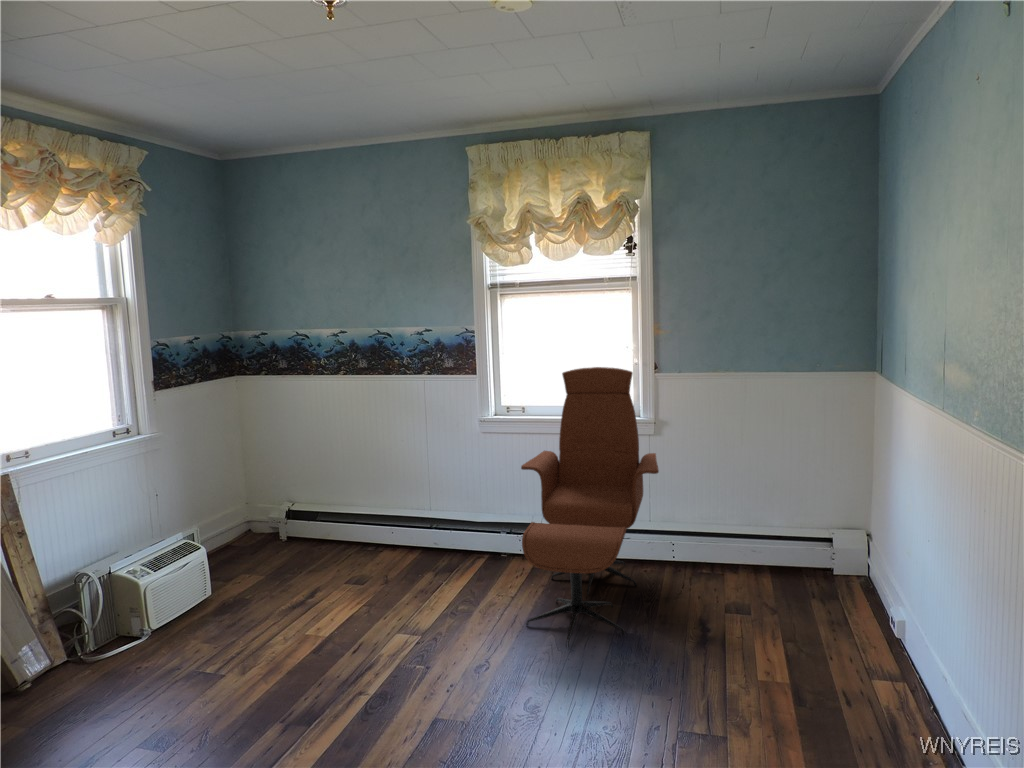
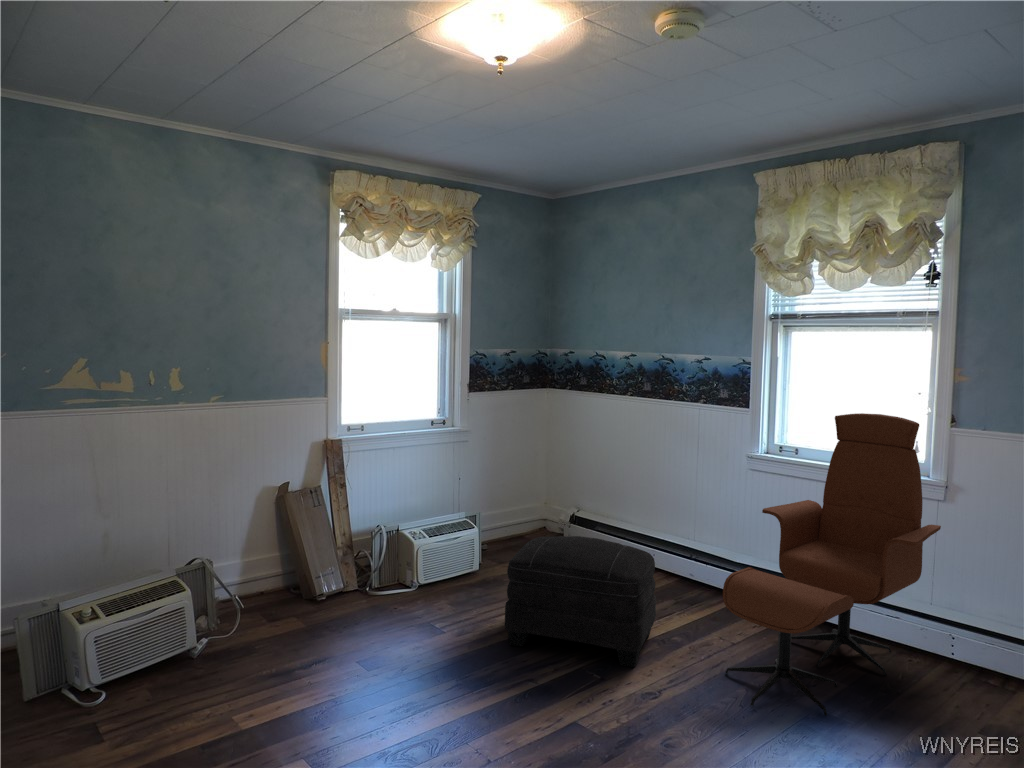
ottoman: none [295,529,452,669] -> present [505,536,656,667]

